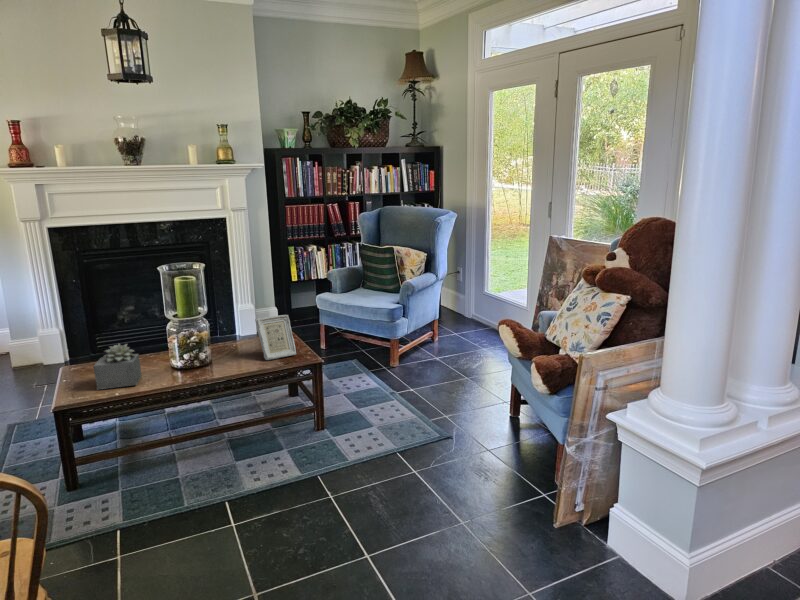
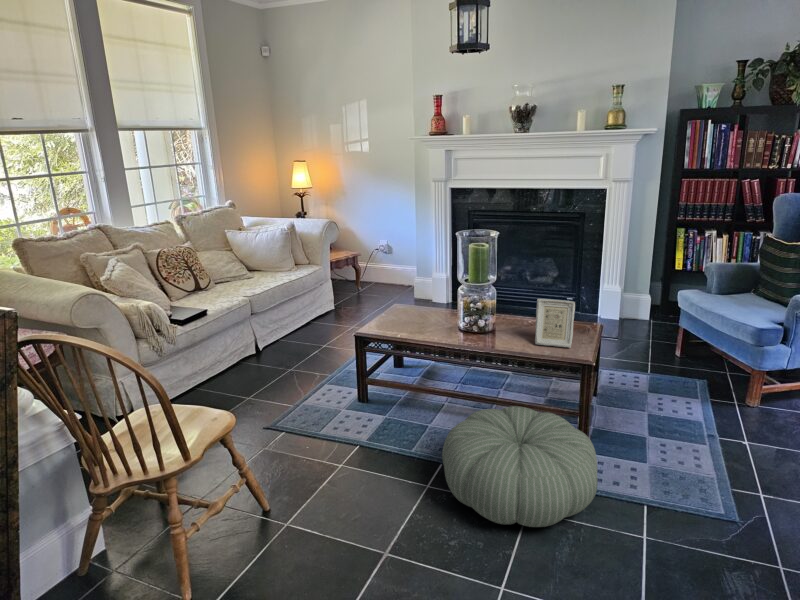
succulent plant: present [94,344,142,389] -> none [387,293,426,333]
pouf: none [236,412,376,517] -> present [442,406,598,527]

